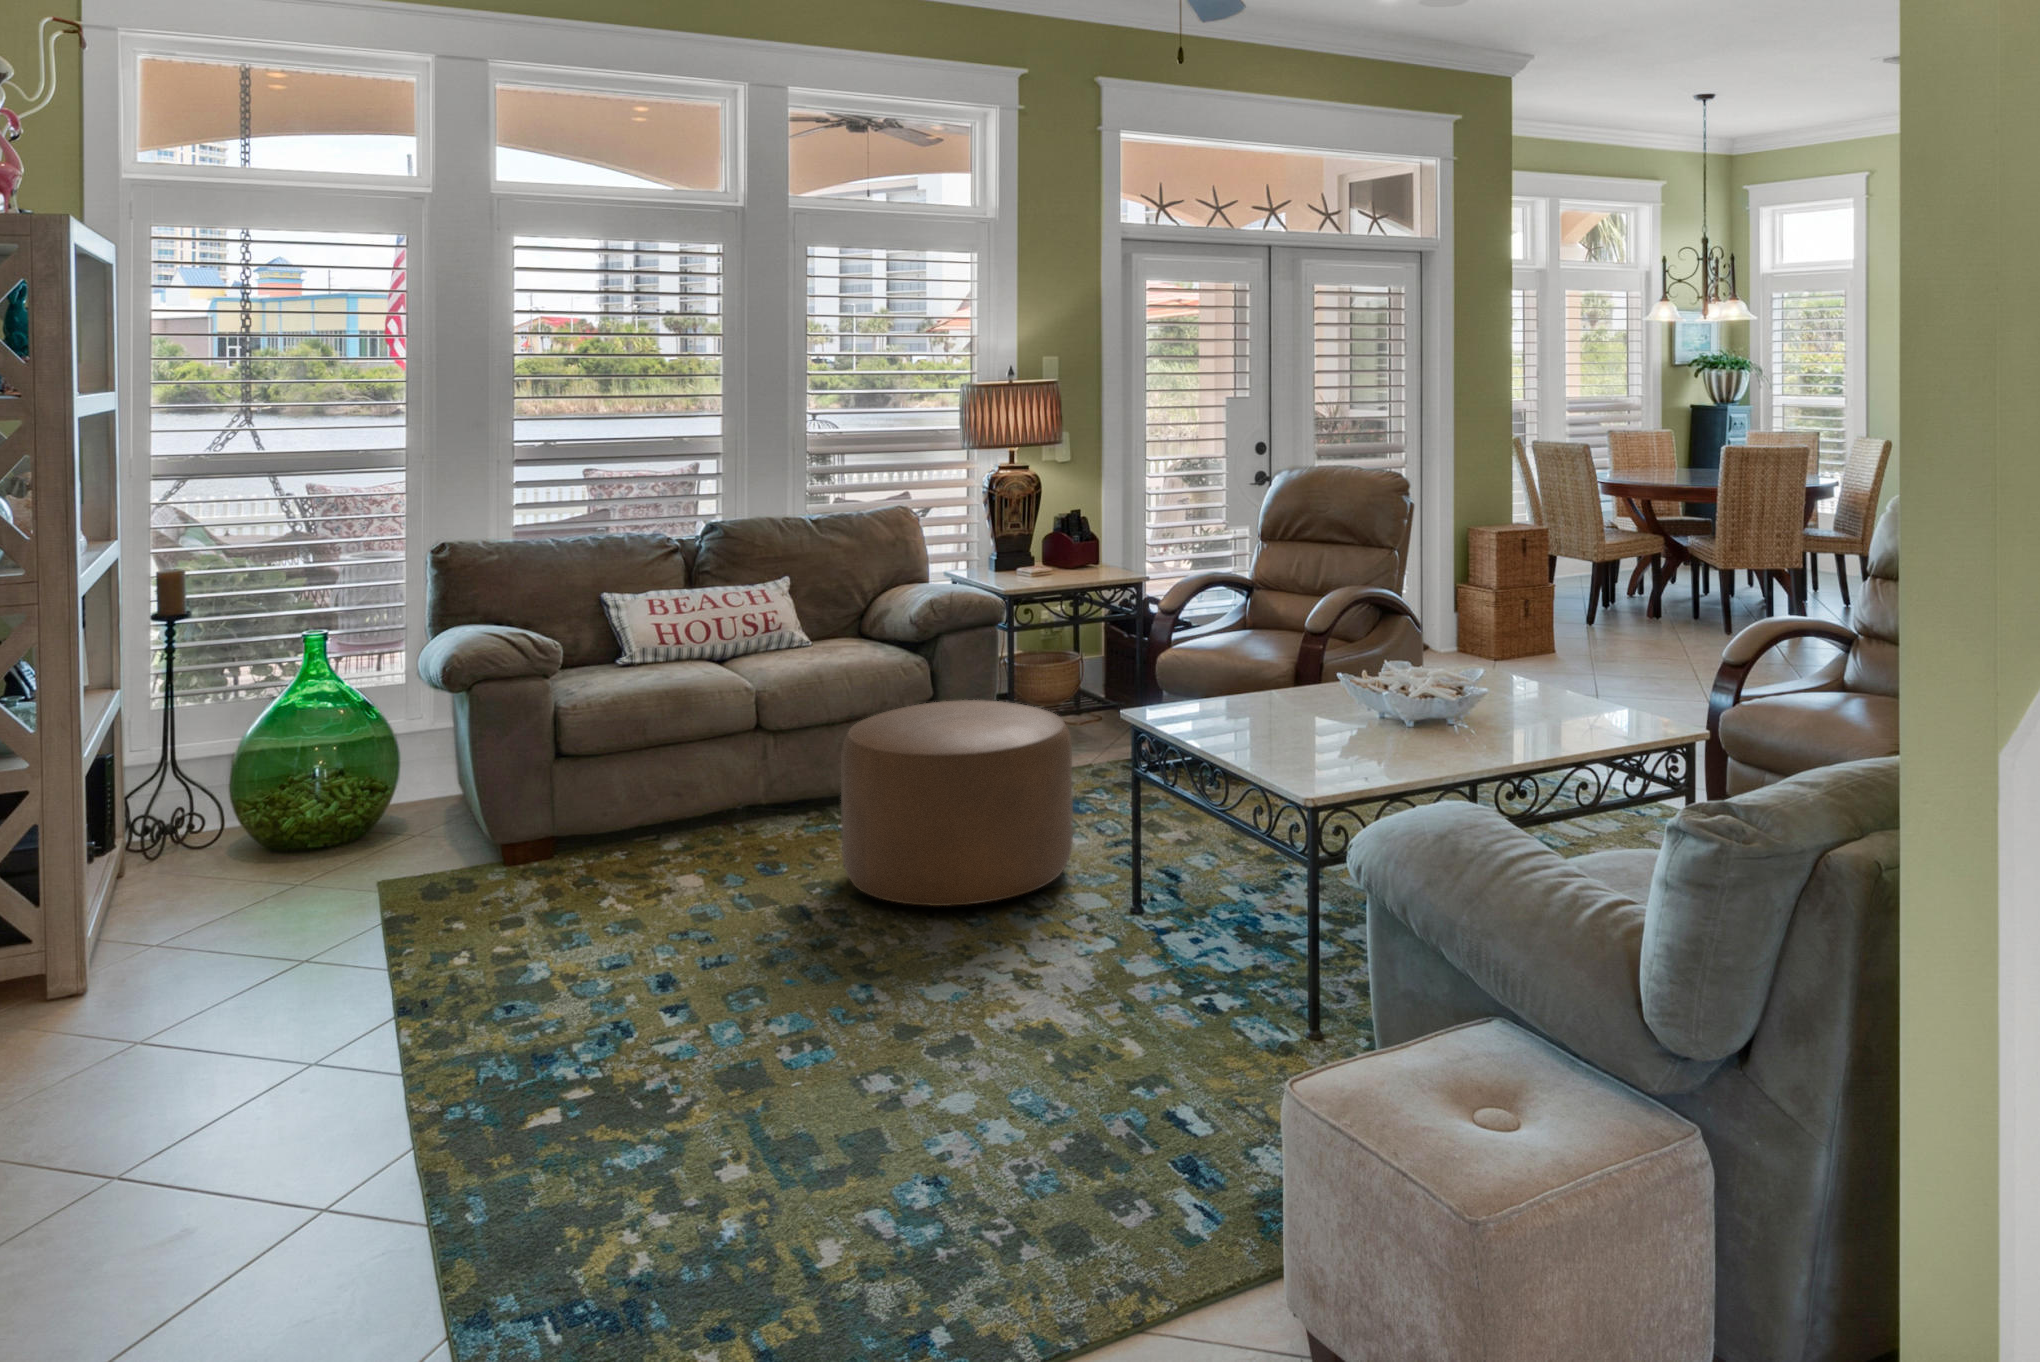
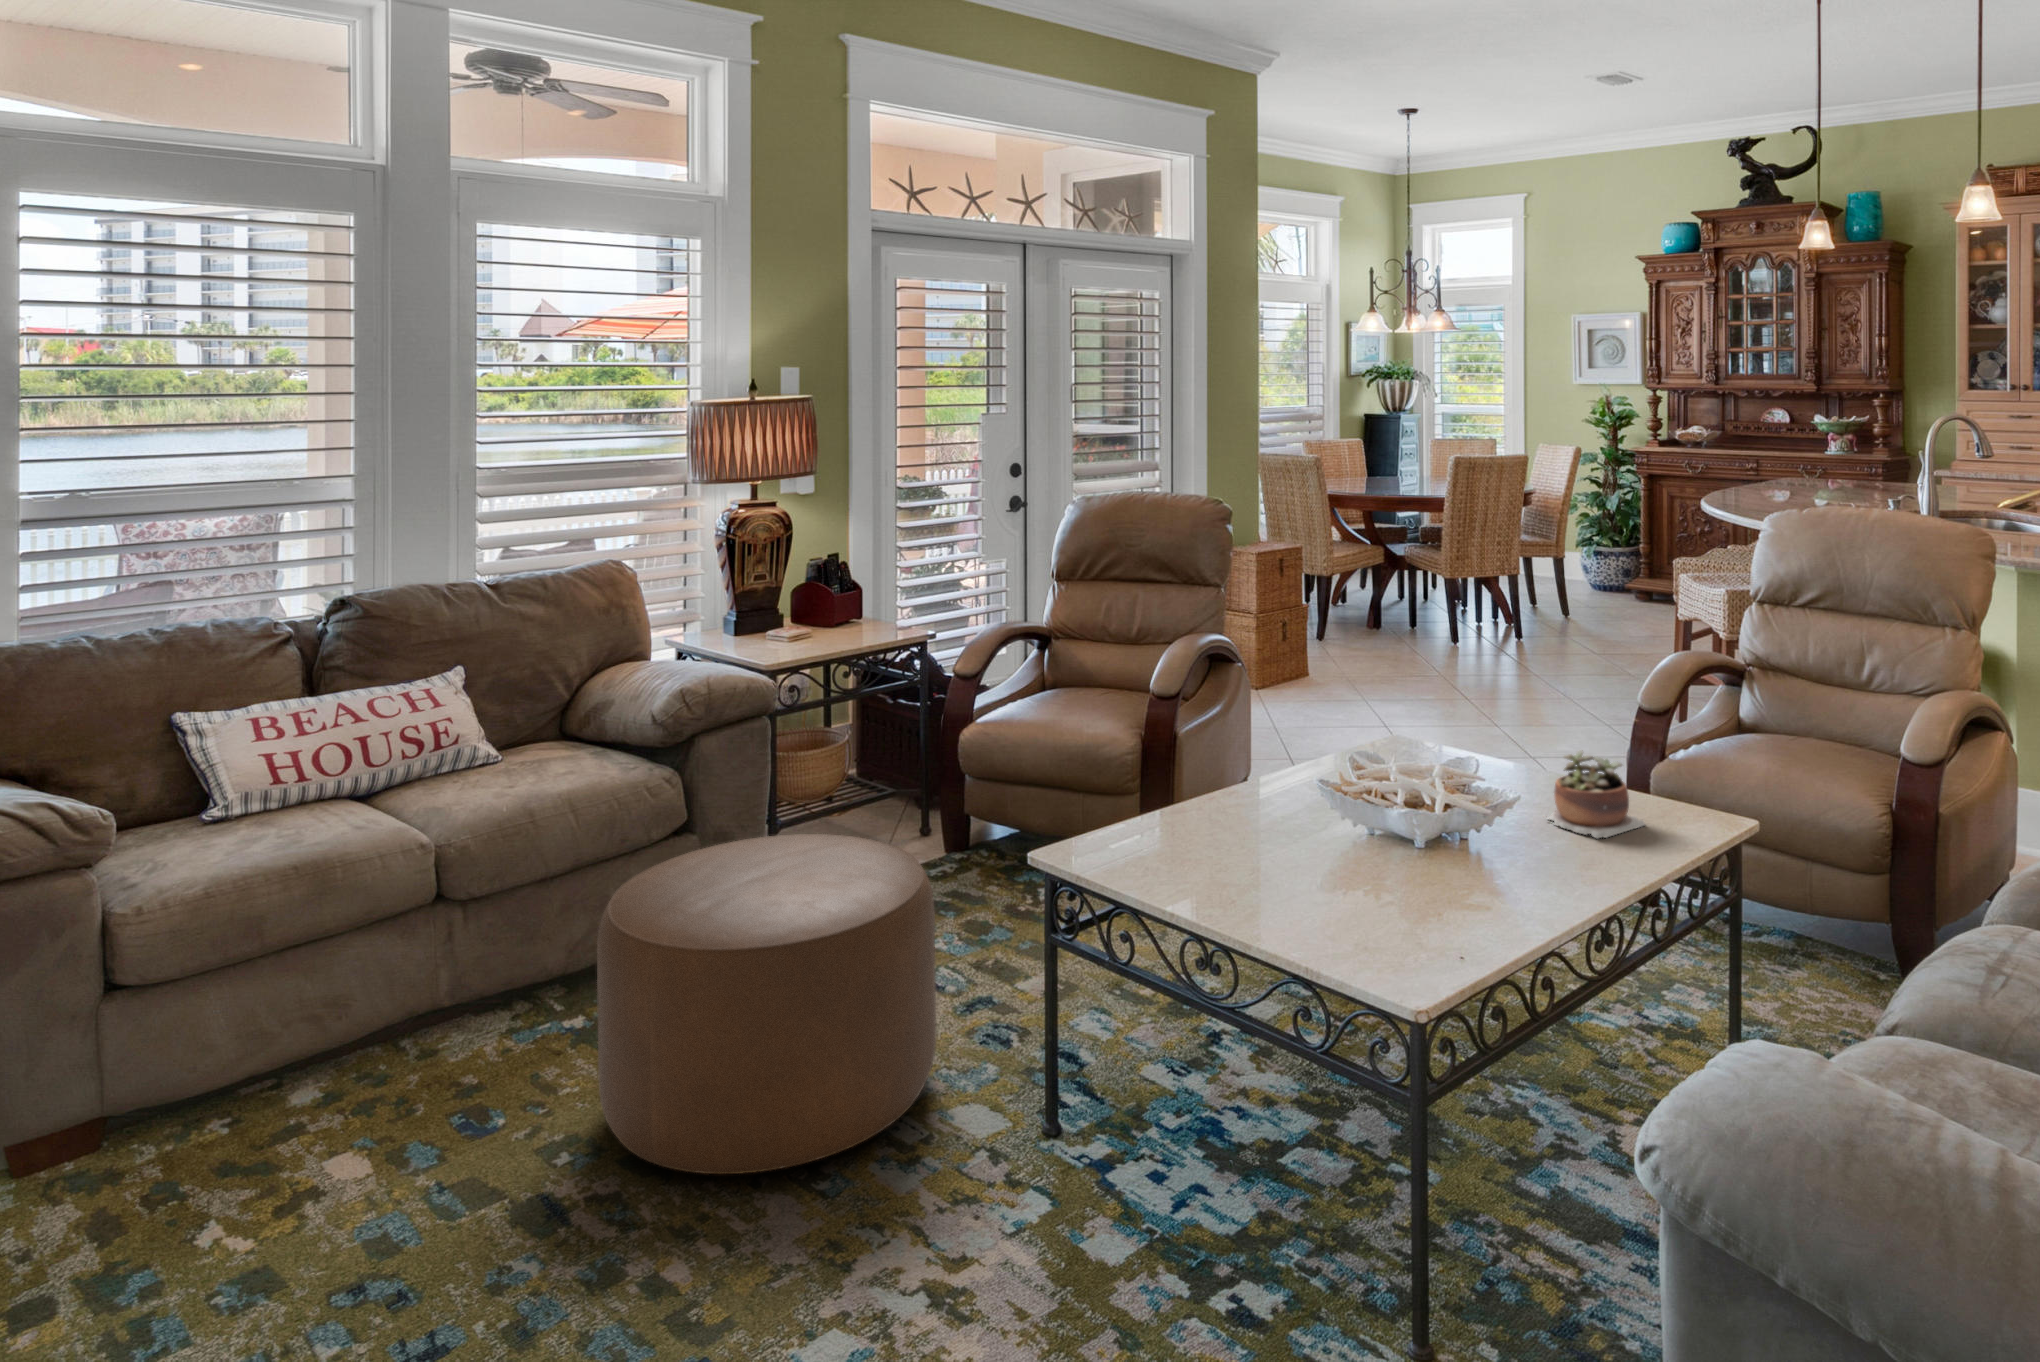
succulent plant: none [1536,674,1616,740] -> present [1548,750,1645,839]

